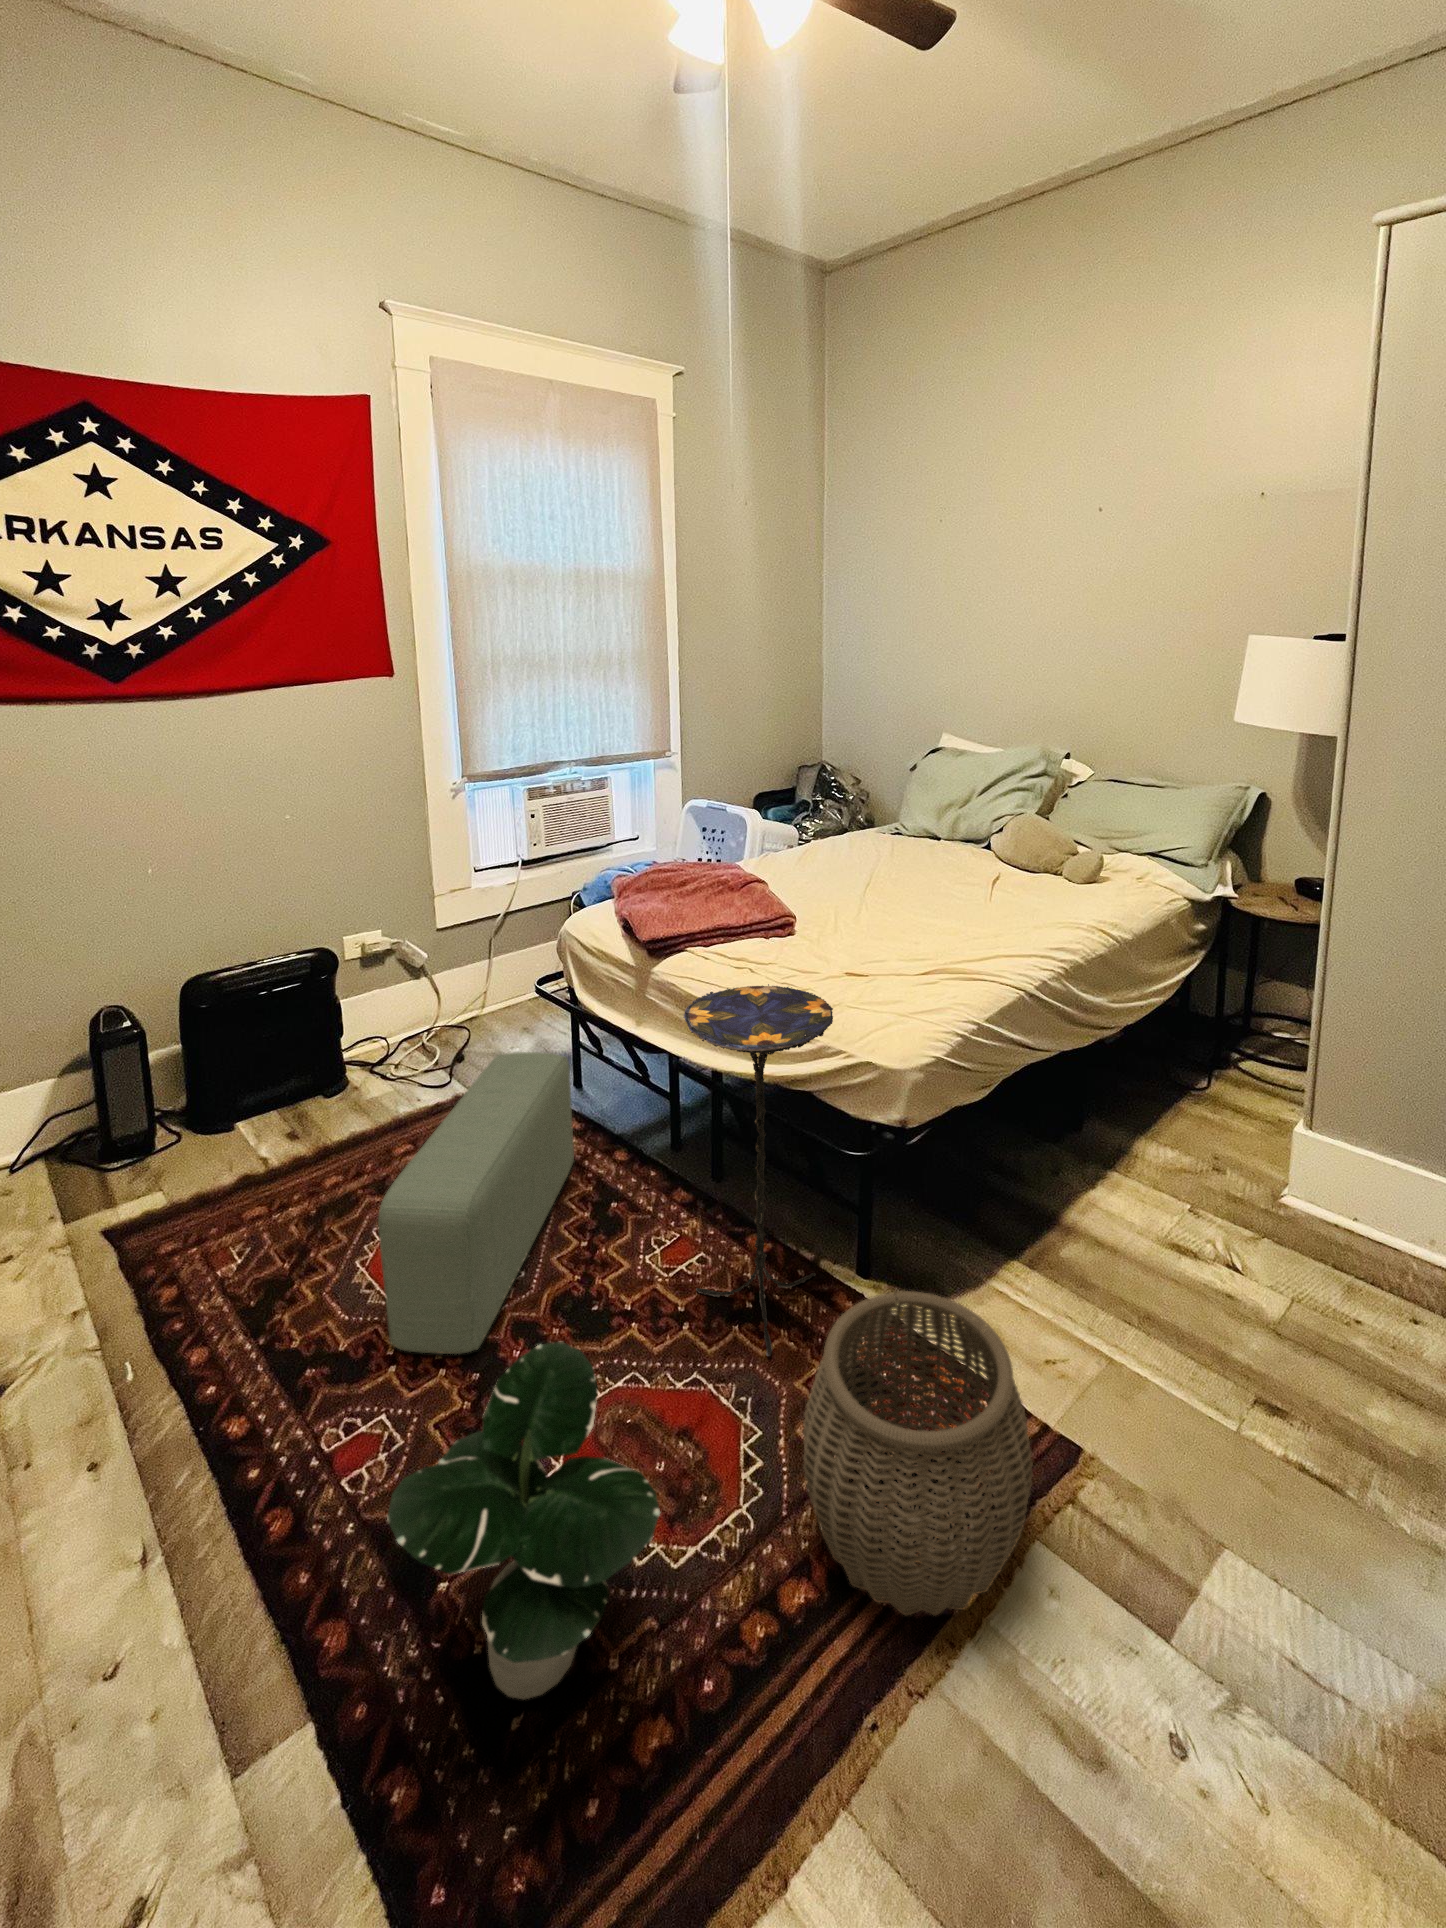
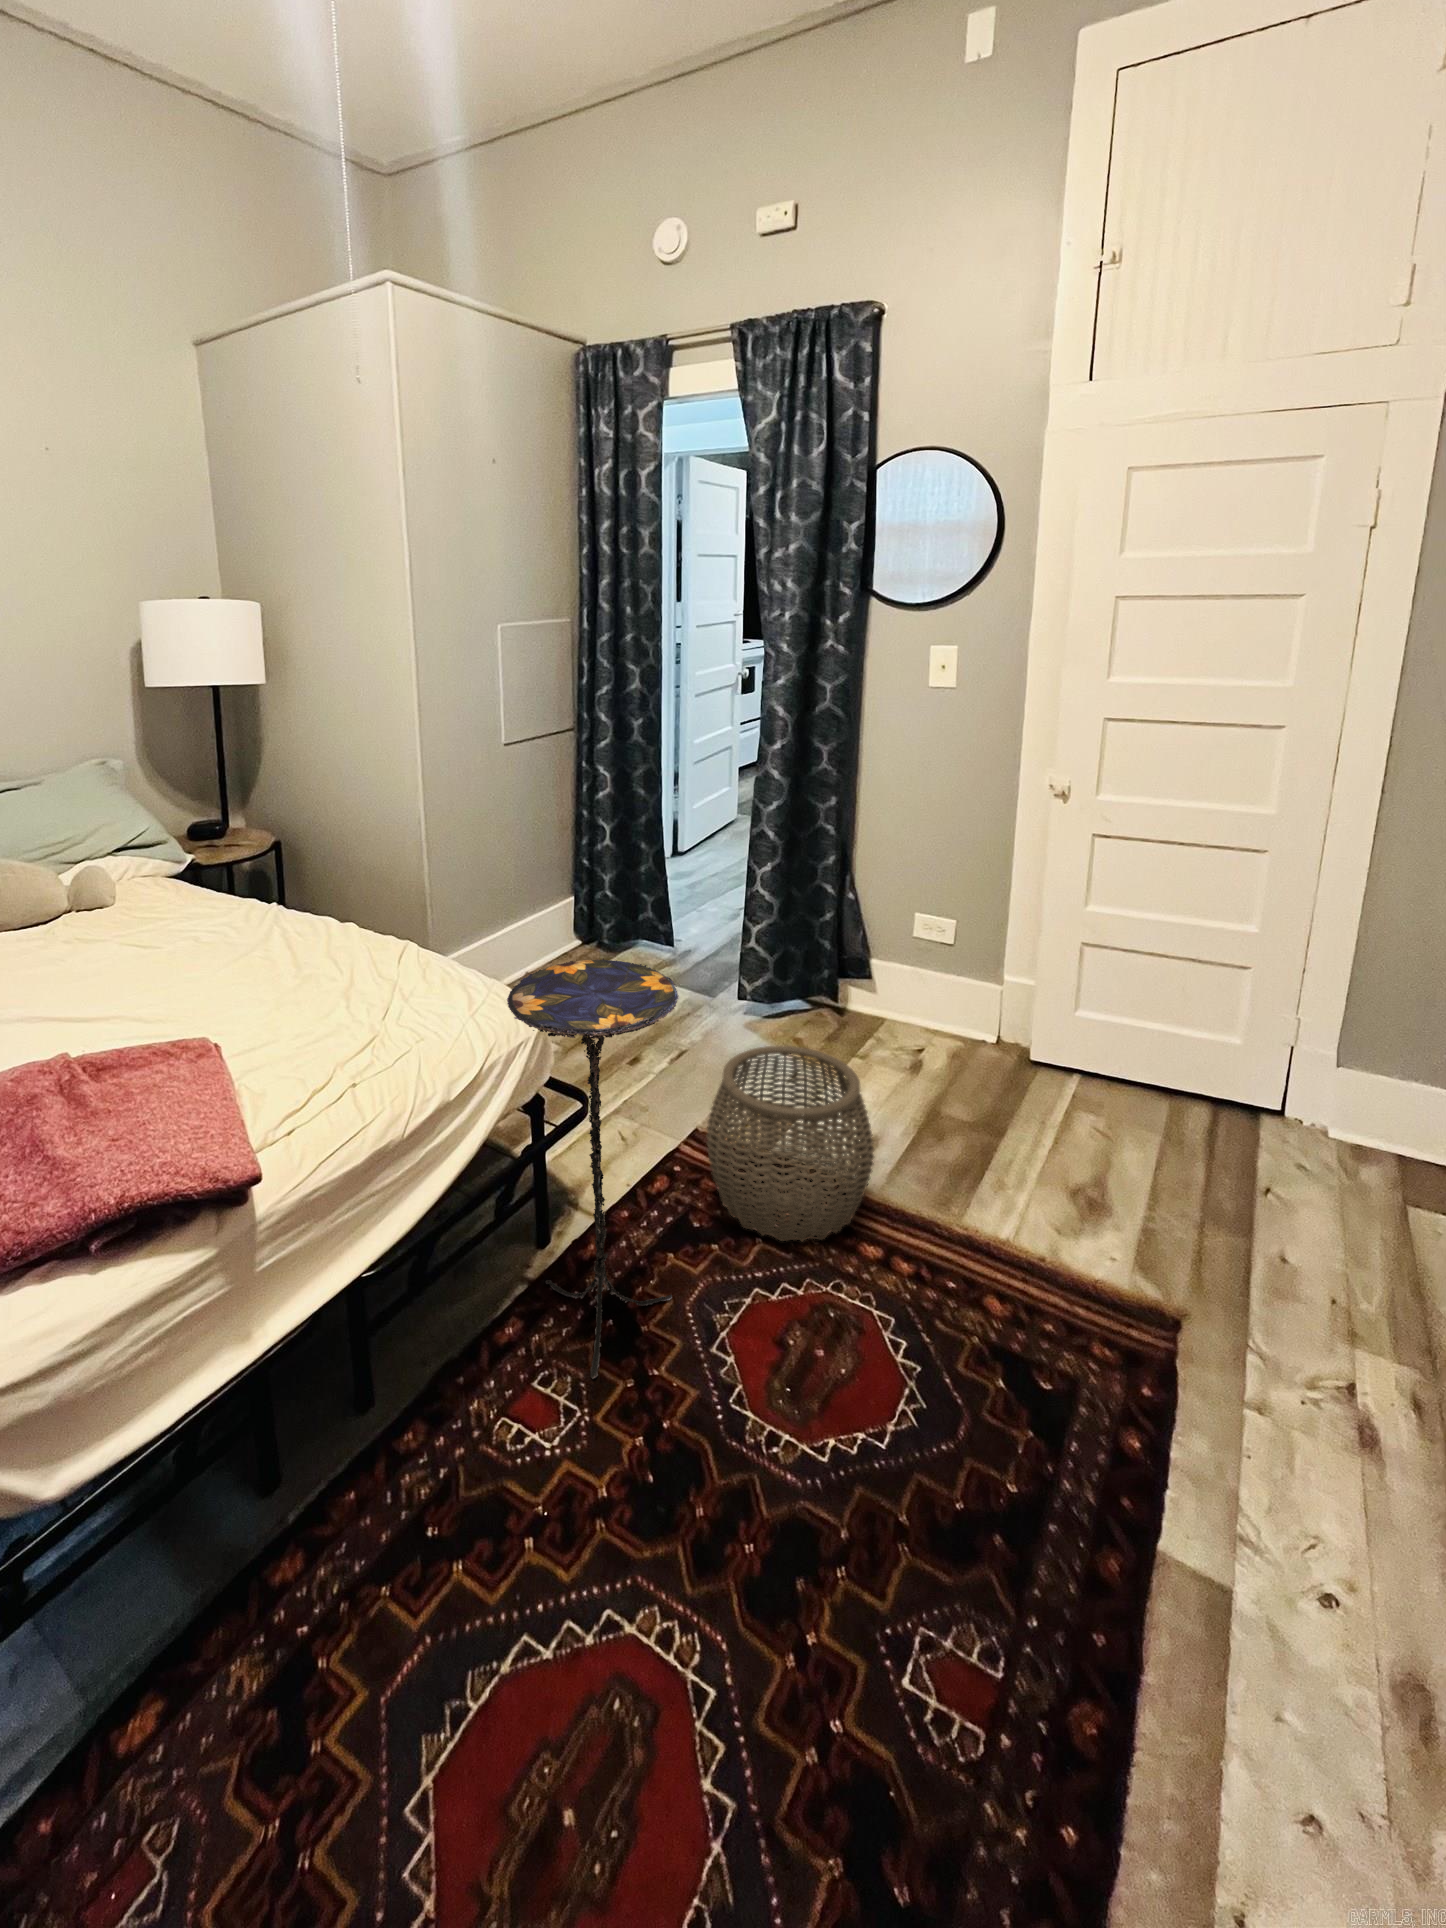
pouf: present [378,1052,574,1354] -> none [249,1402,823,1816]
potted plant: present [387,1342,660,1700] -> none [922,1179,1136,1413]

